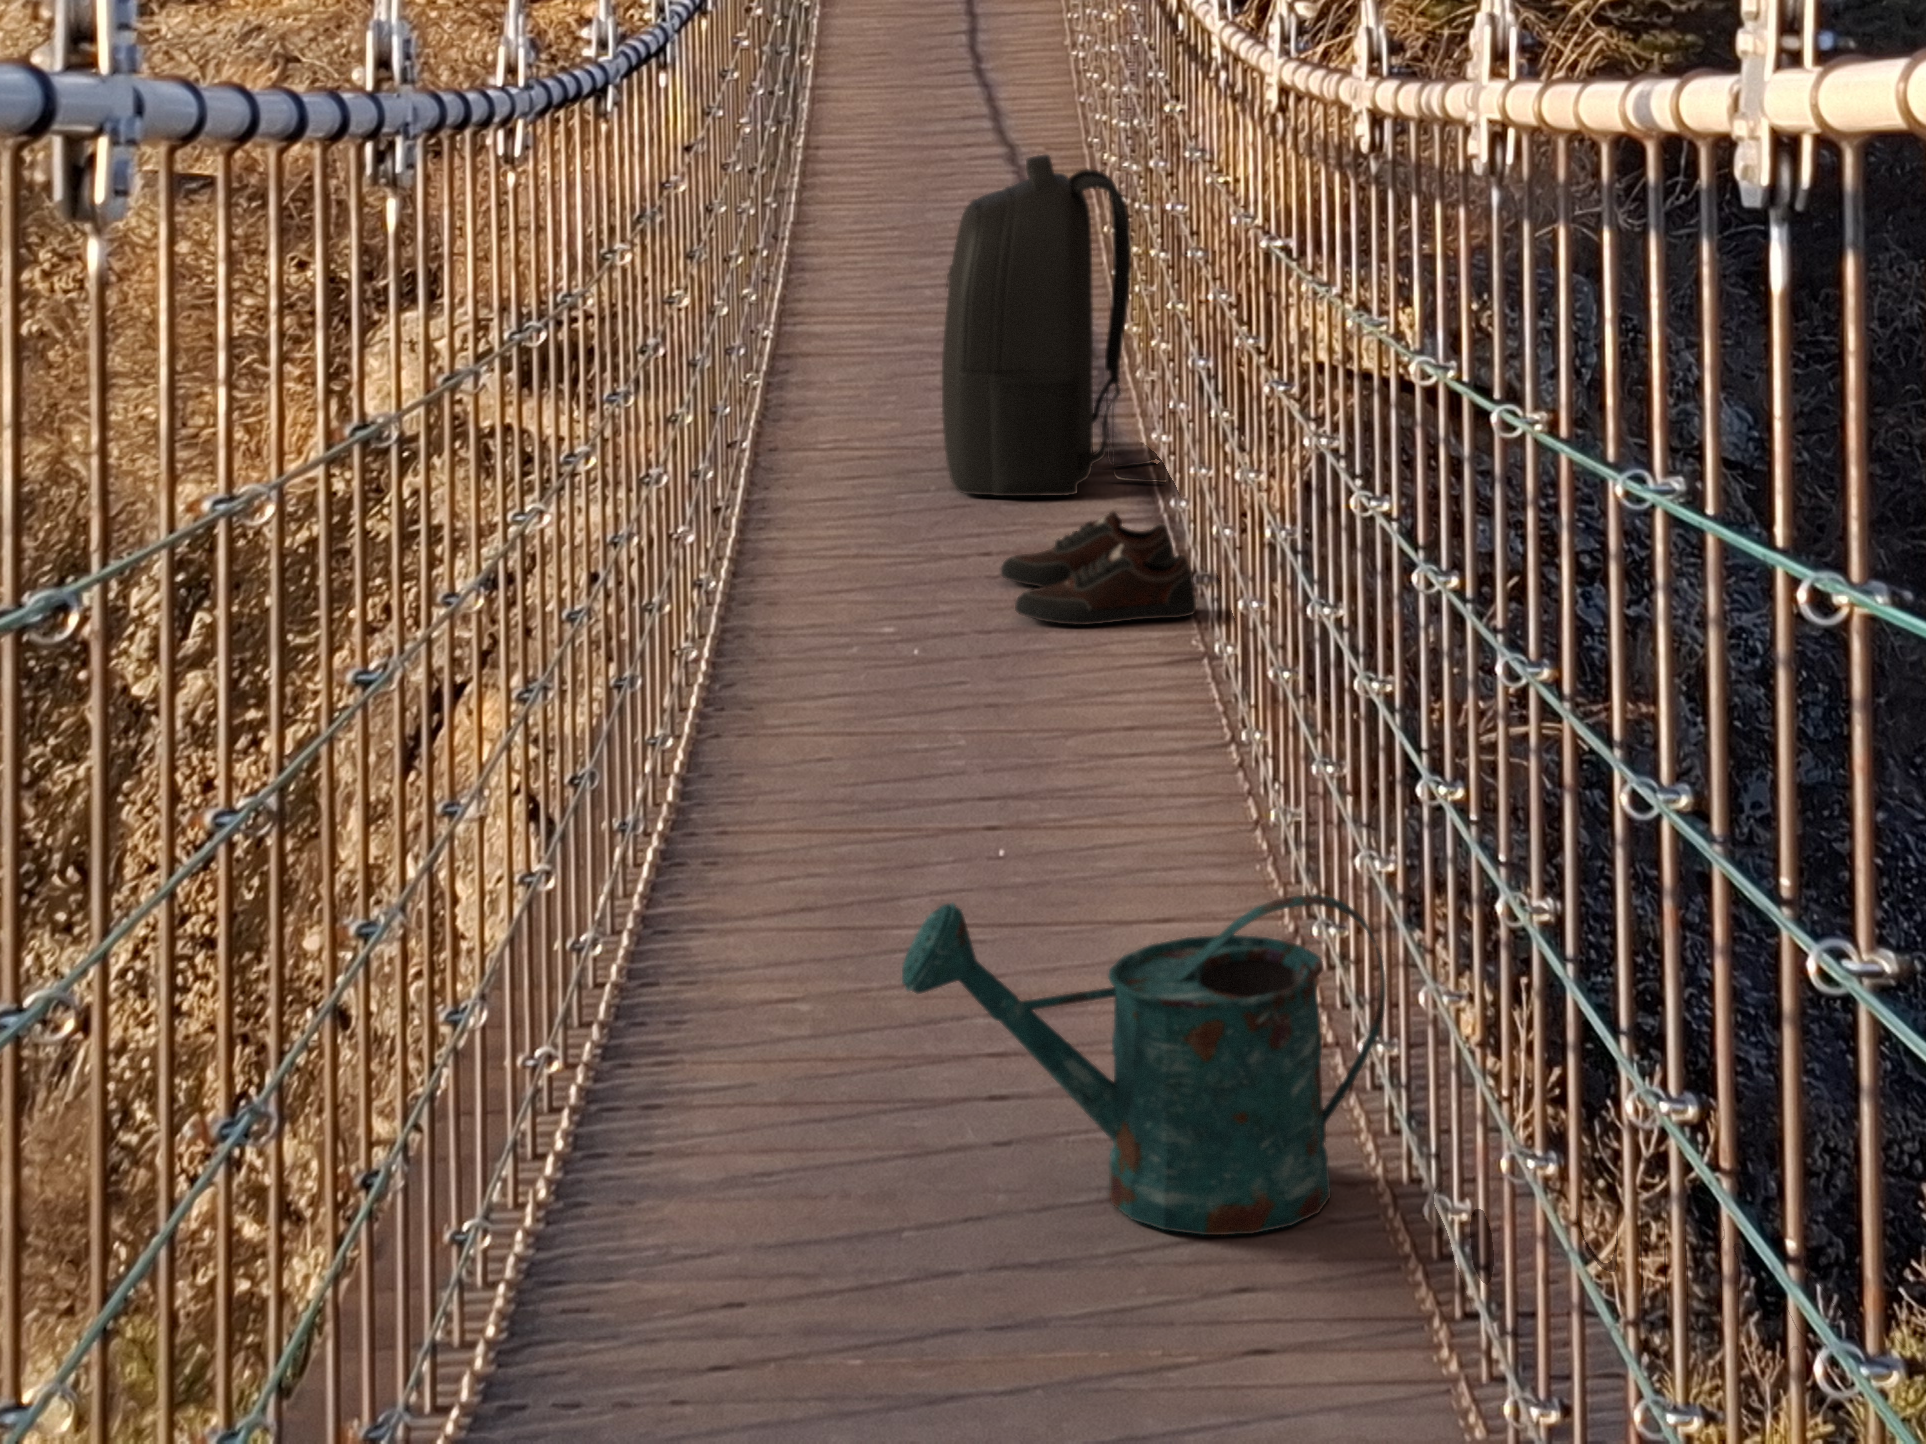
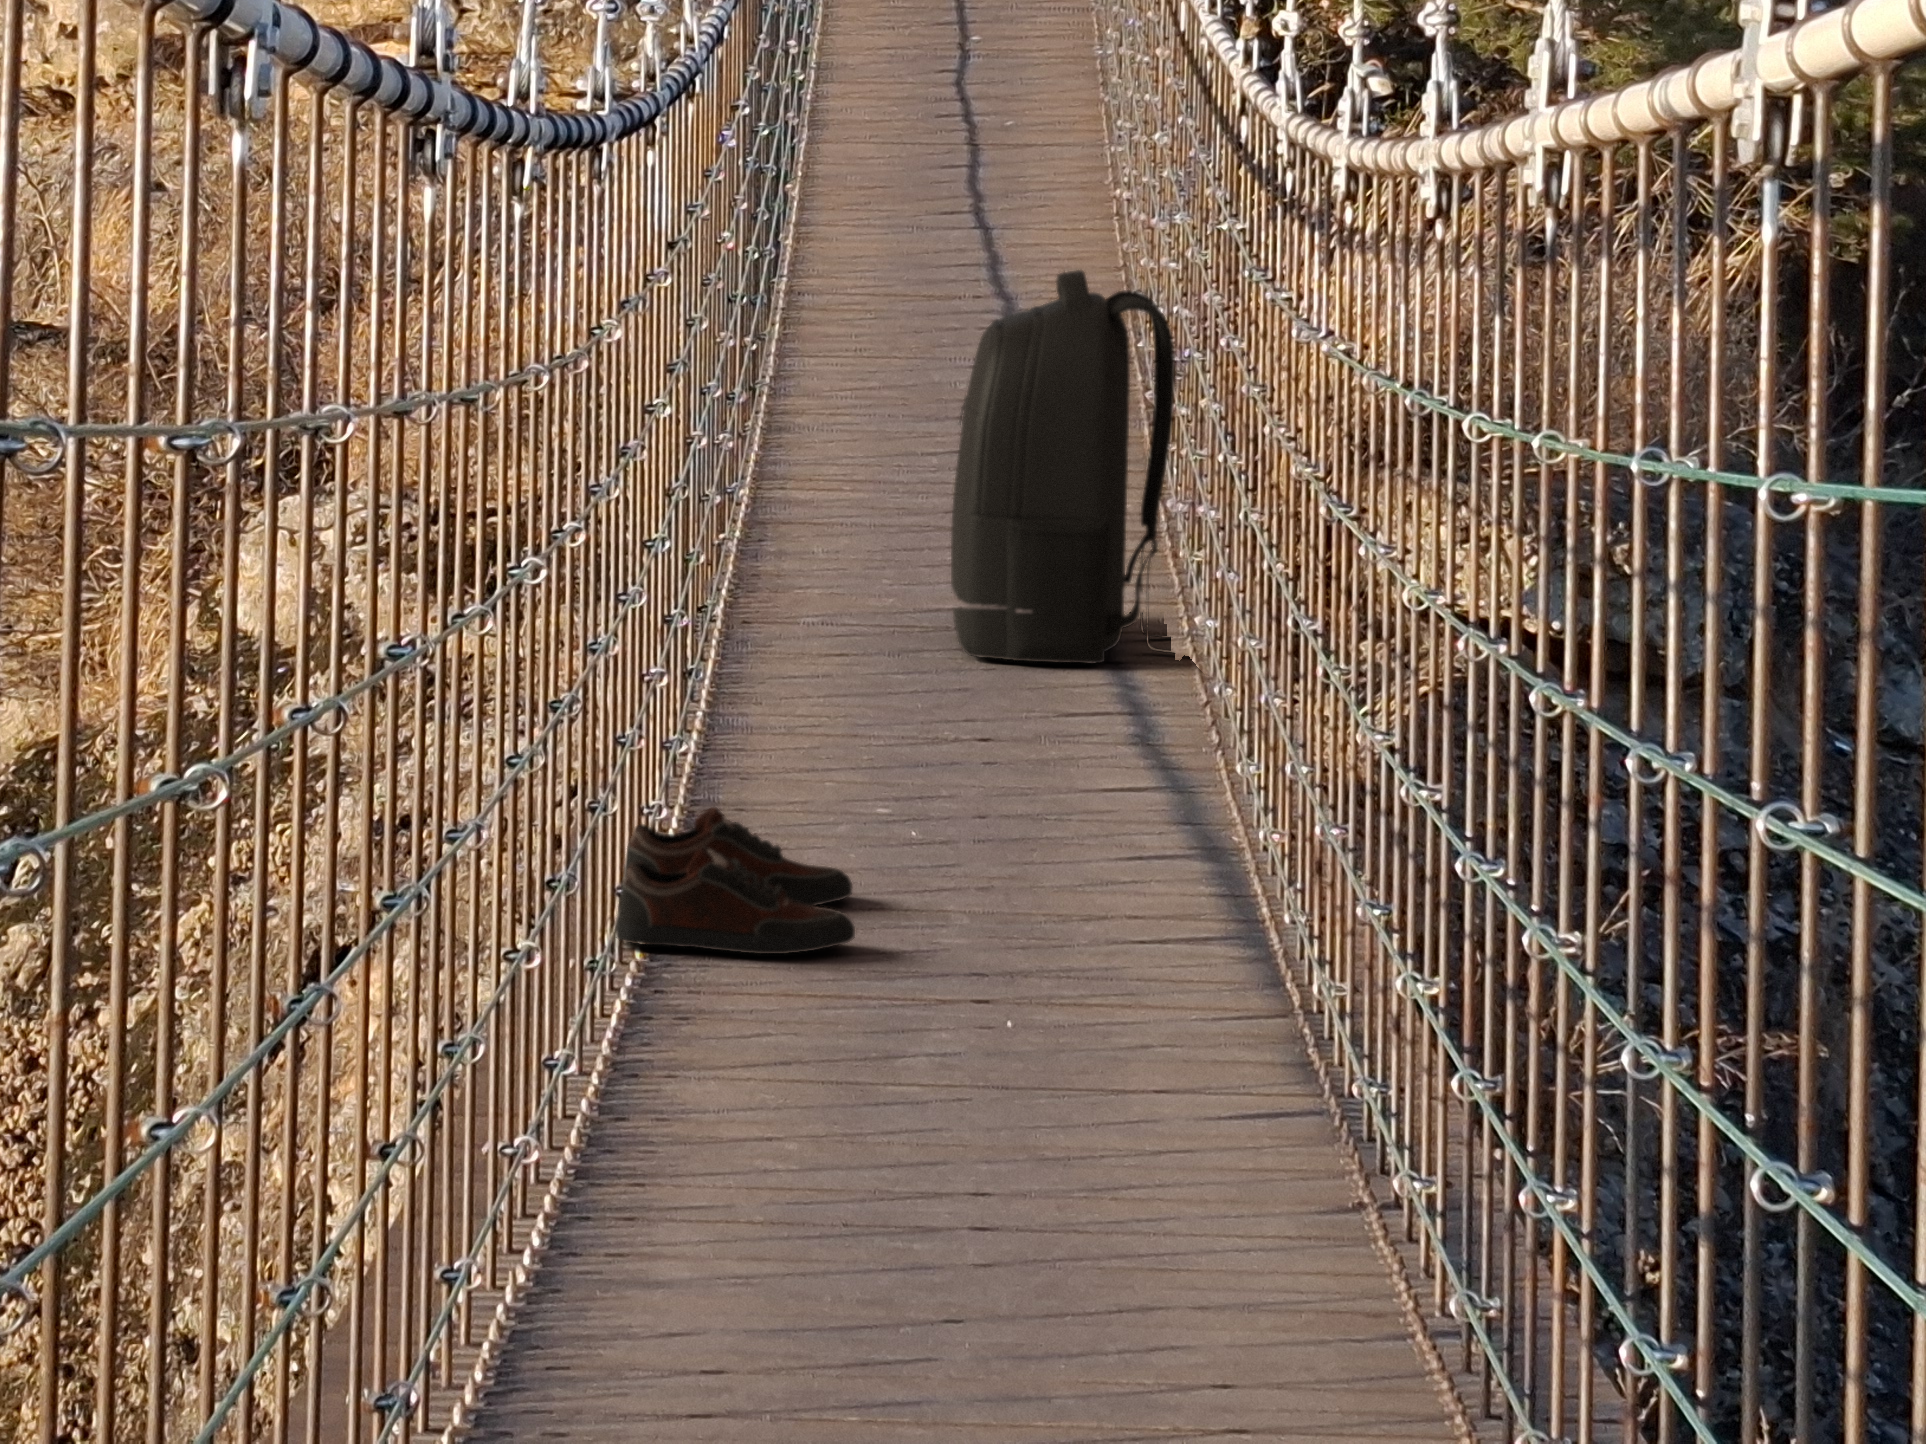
shoe: present [1001,511,1196,625] -> present [615,807,855,954]
watering can: present [902,895,1386,1235] -> none [909,966,1418,1323]

